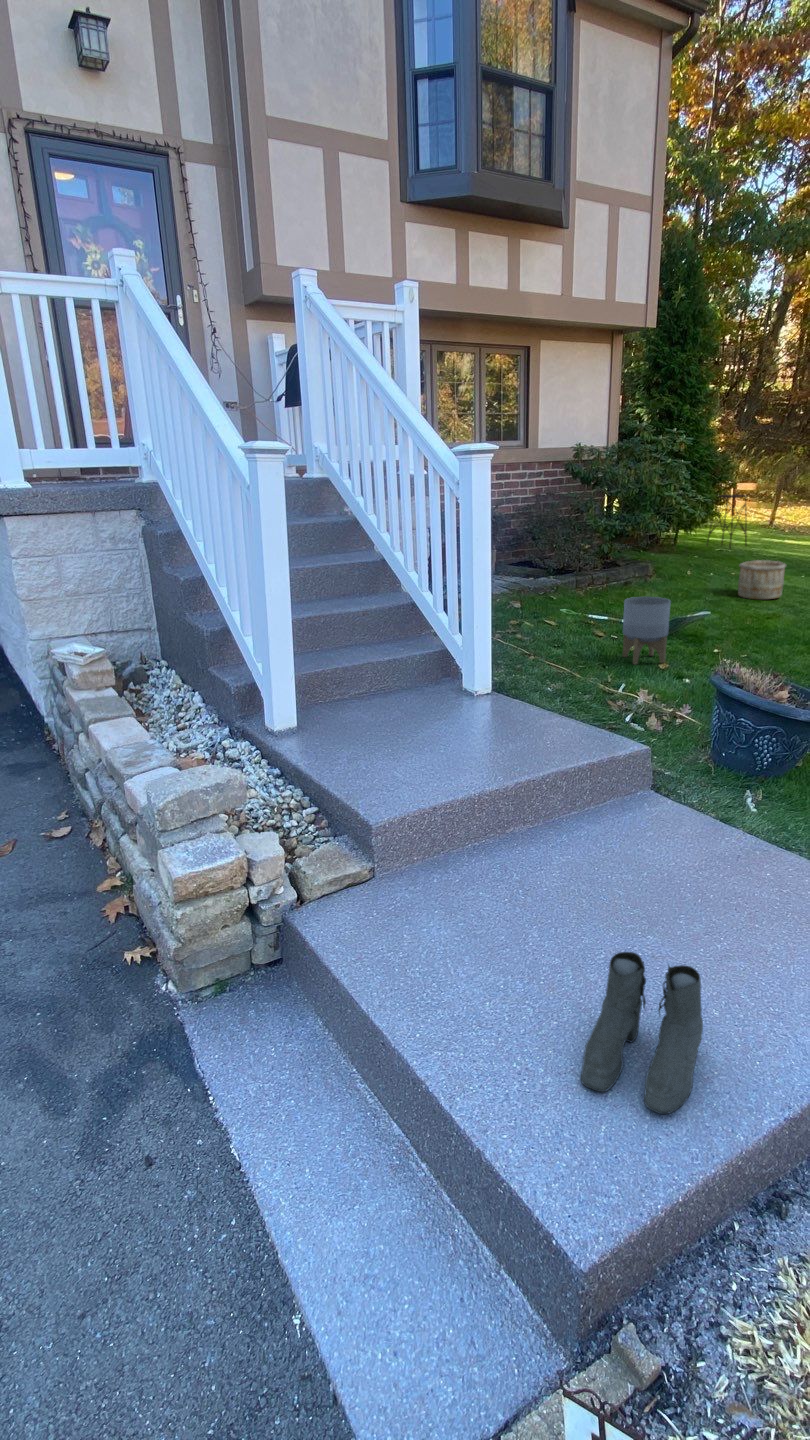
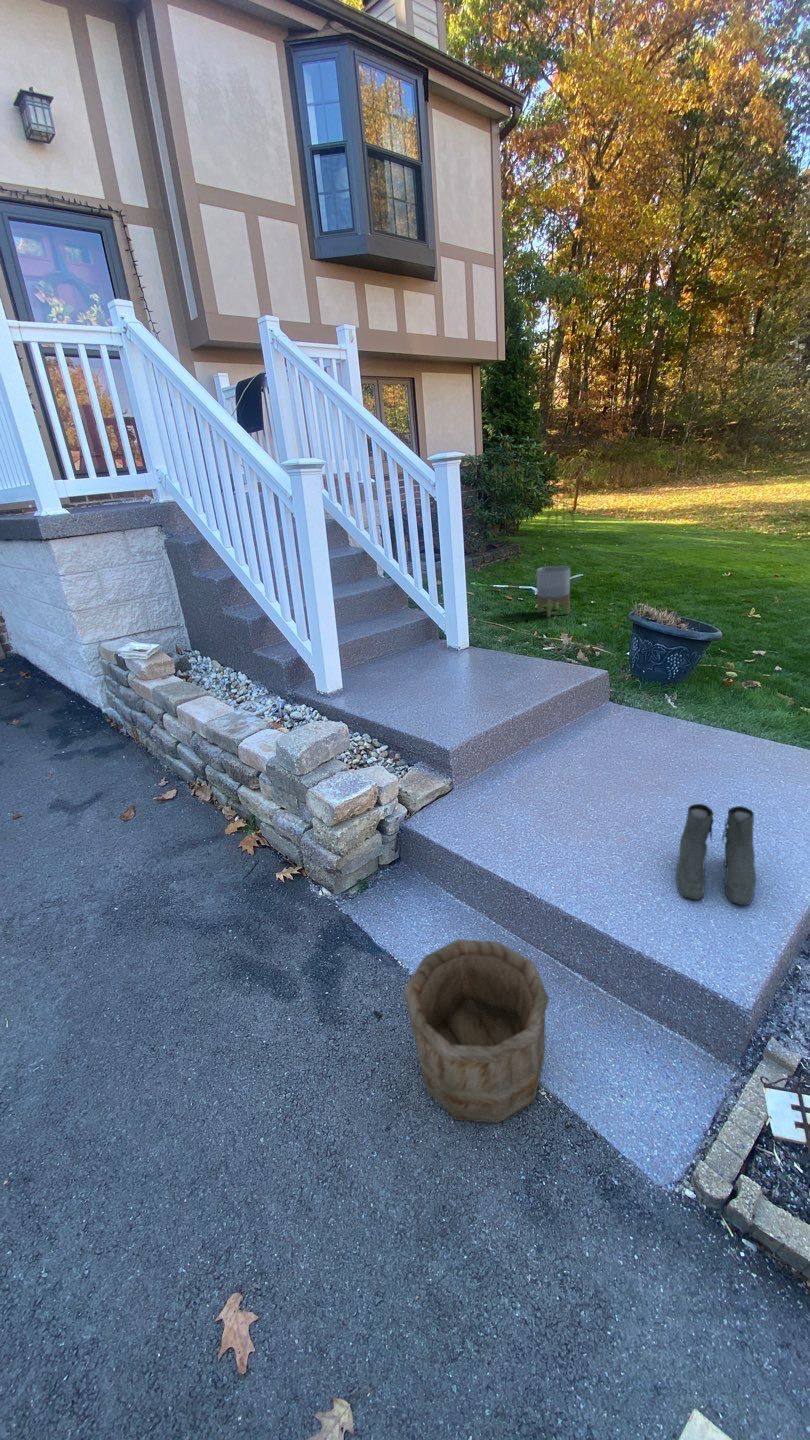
wooden bucket: present [738,560,786,599] -> present [404,939,549,1123]

